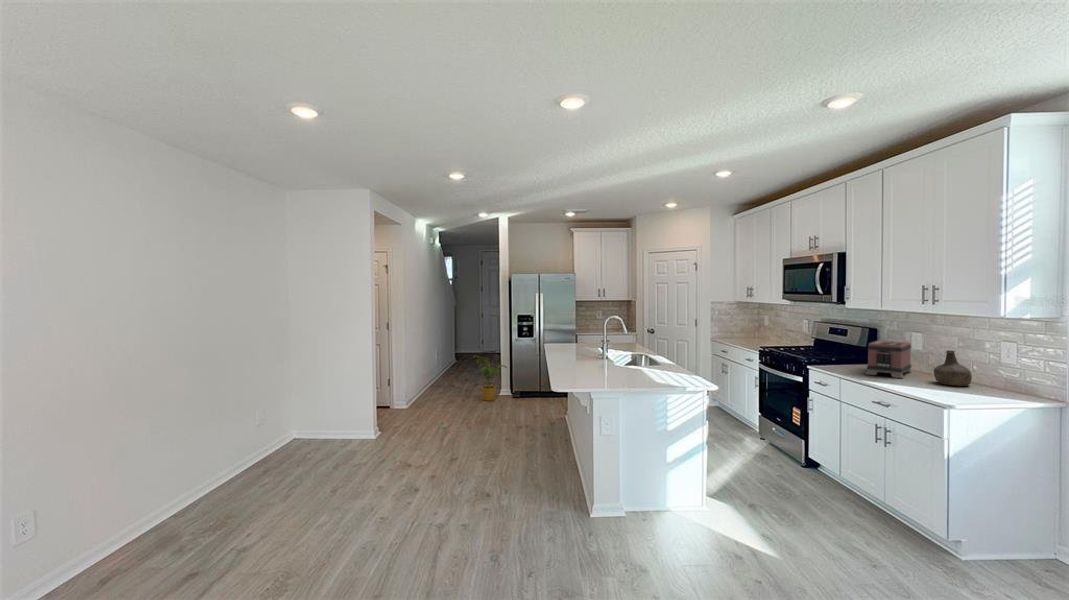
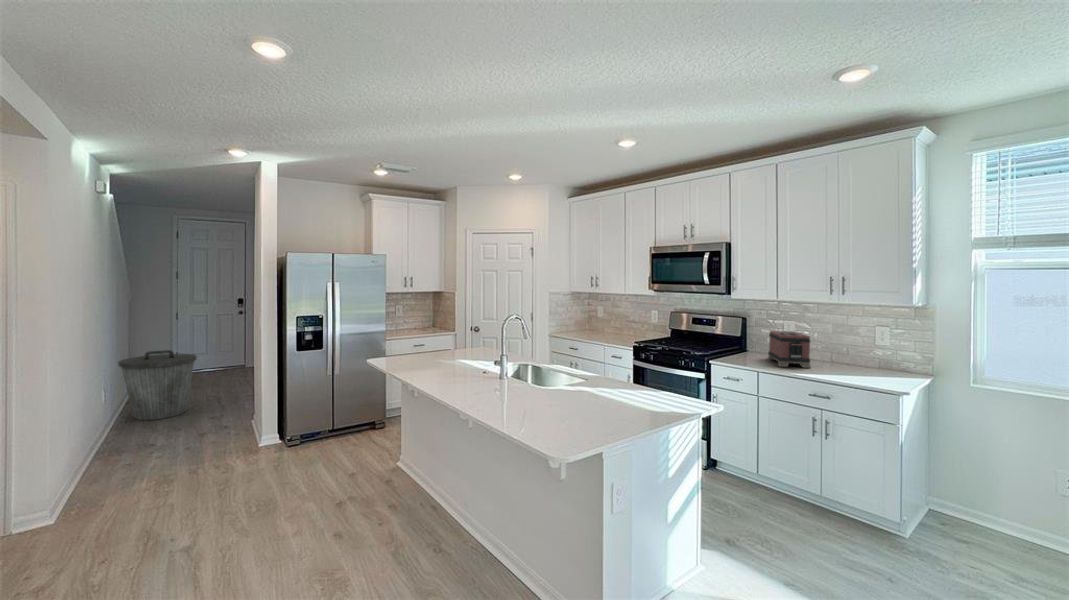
trash can: none [442,335,479,376] -> present [118,350,197,420]
bottle: present [934,350,972,386] -> none [836,339,868,371]
house plant: present [473,355,507,401] -> none [217,385,278,456]

